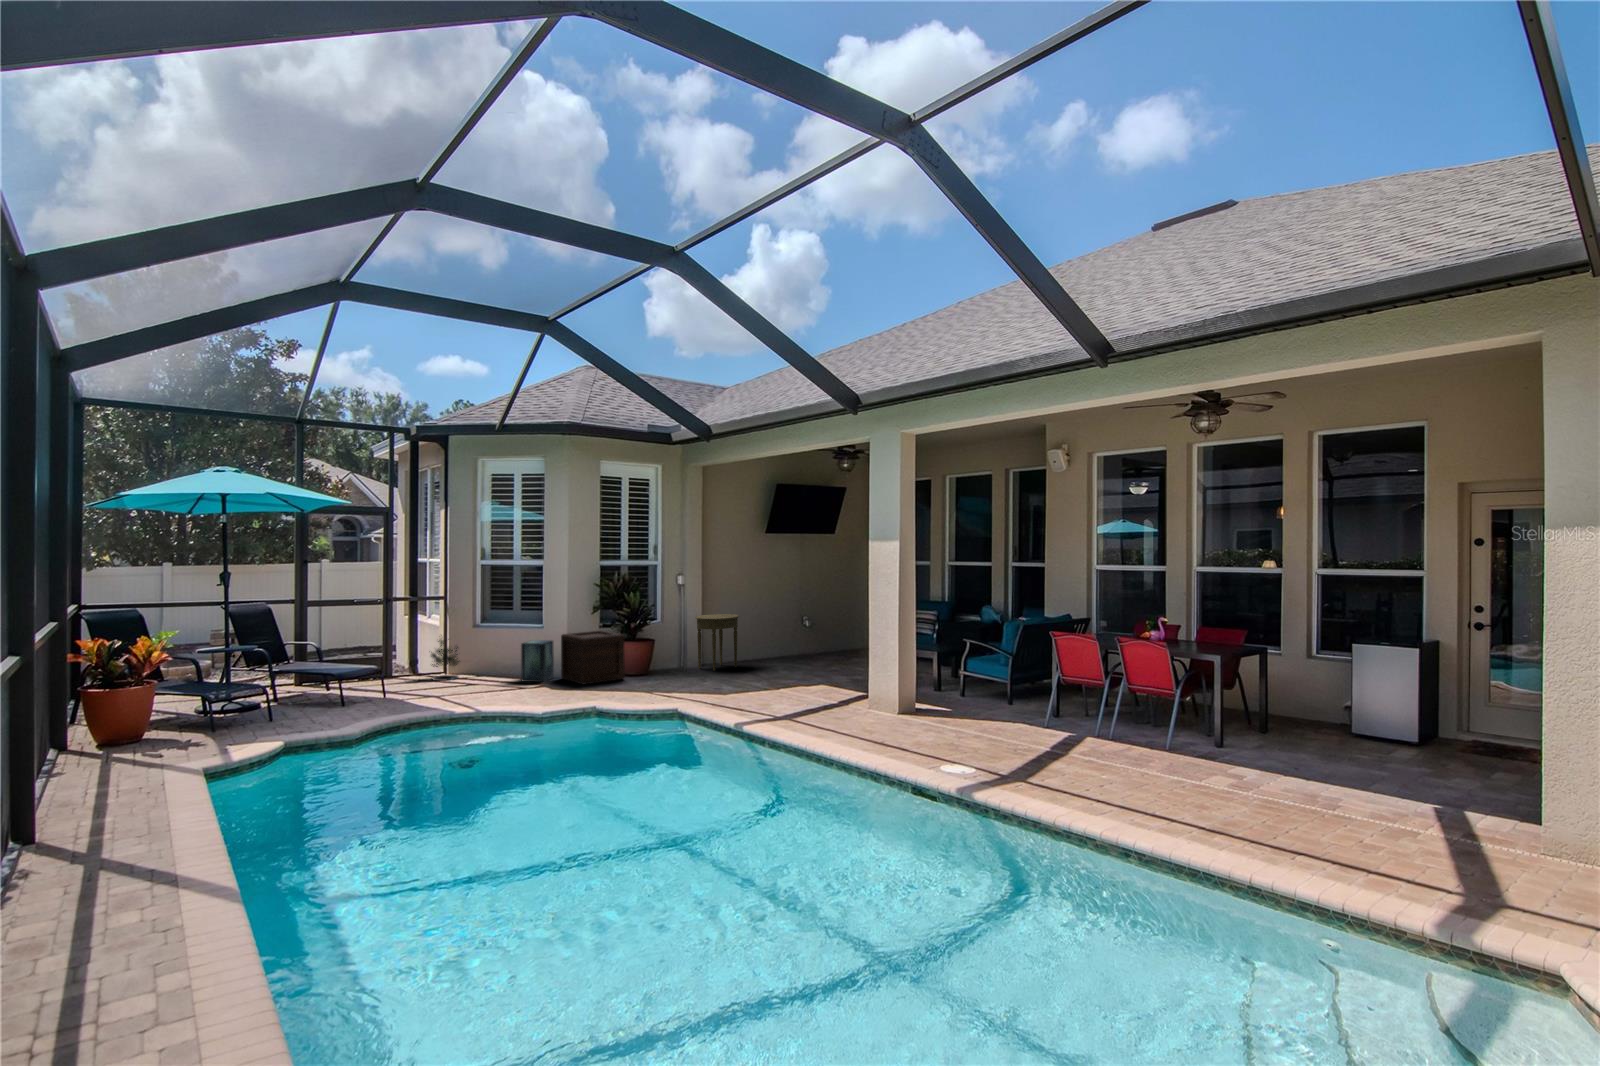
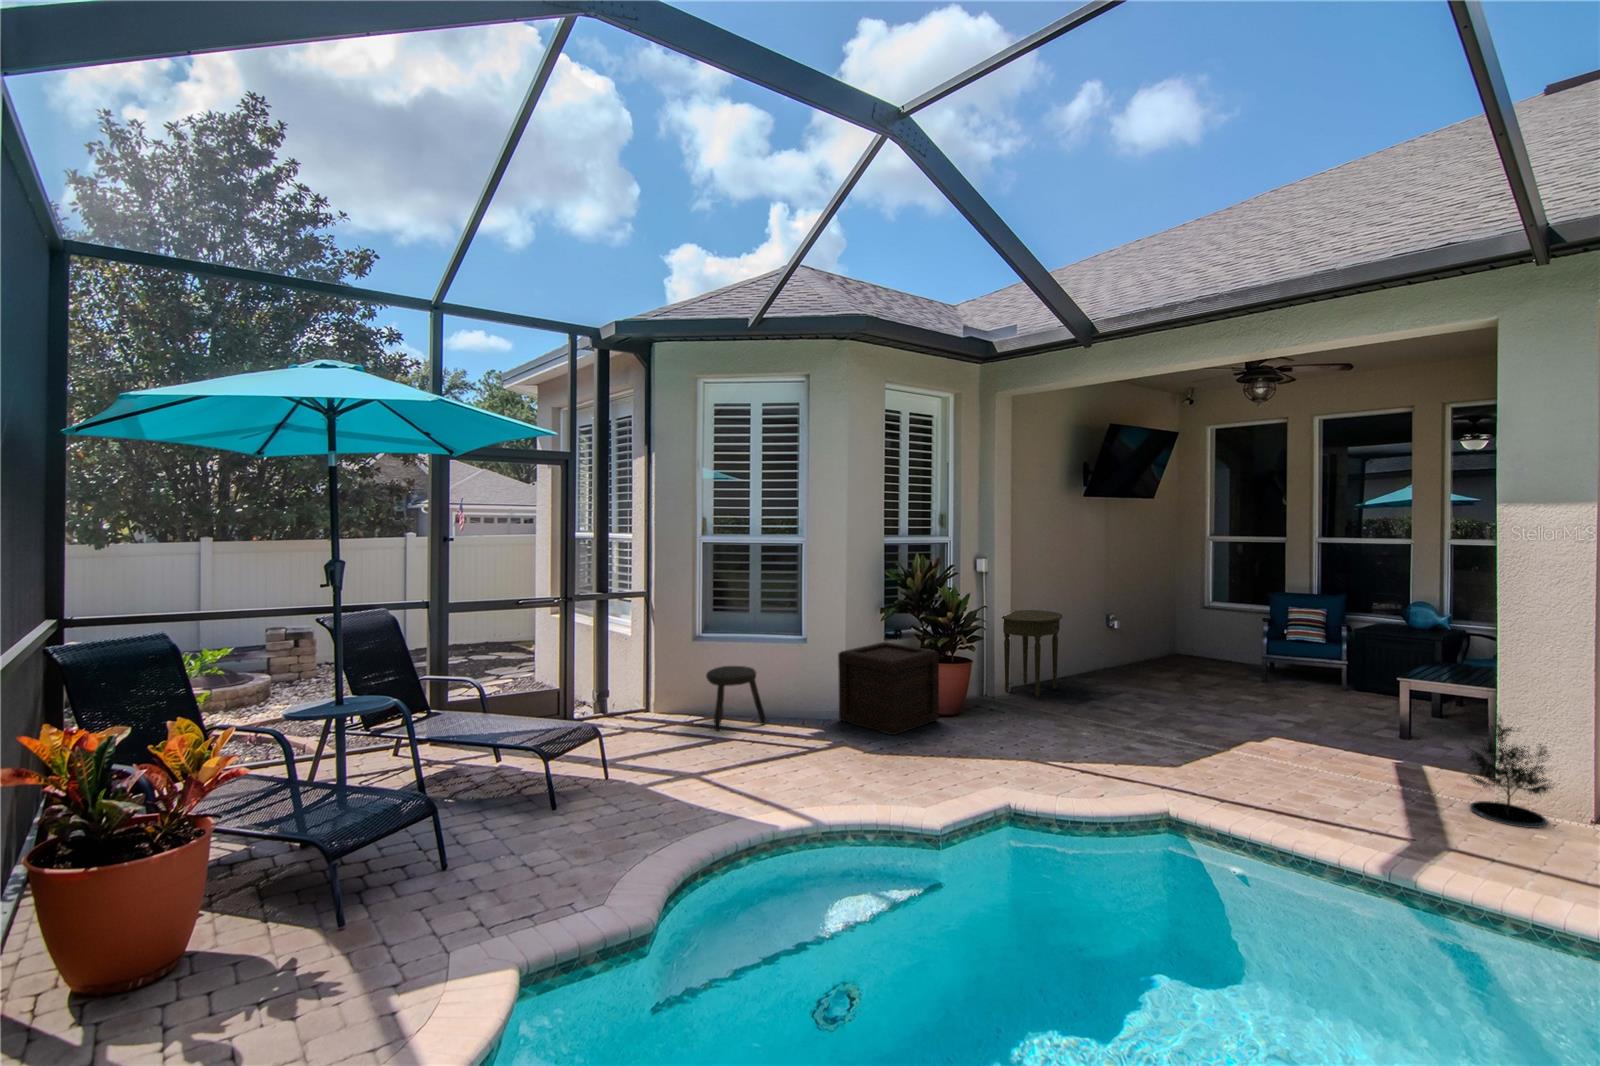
potted tree: present [431,640,459,681] -> present [1466,714,1551,828]
storage box: present [521,640,554,682] -> none [785,661,825,729]
stool: none [474,644,513,682] -> present [706,666,766,730]

